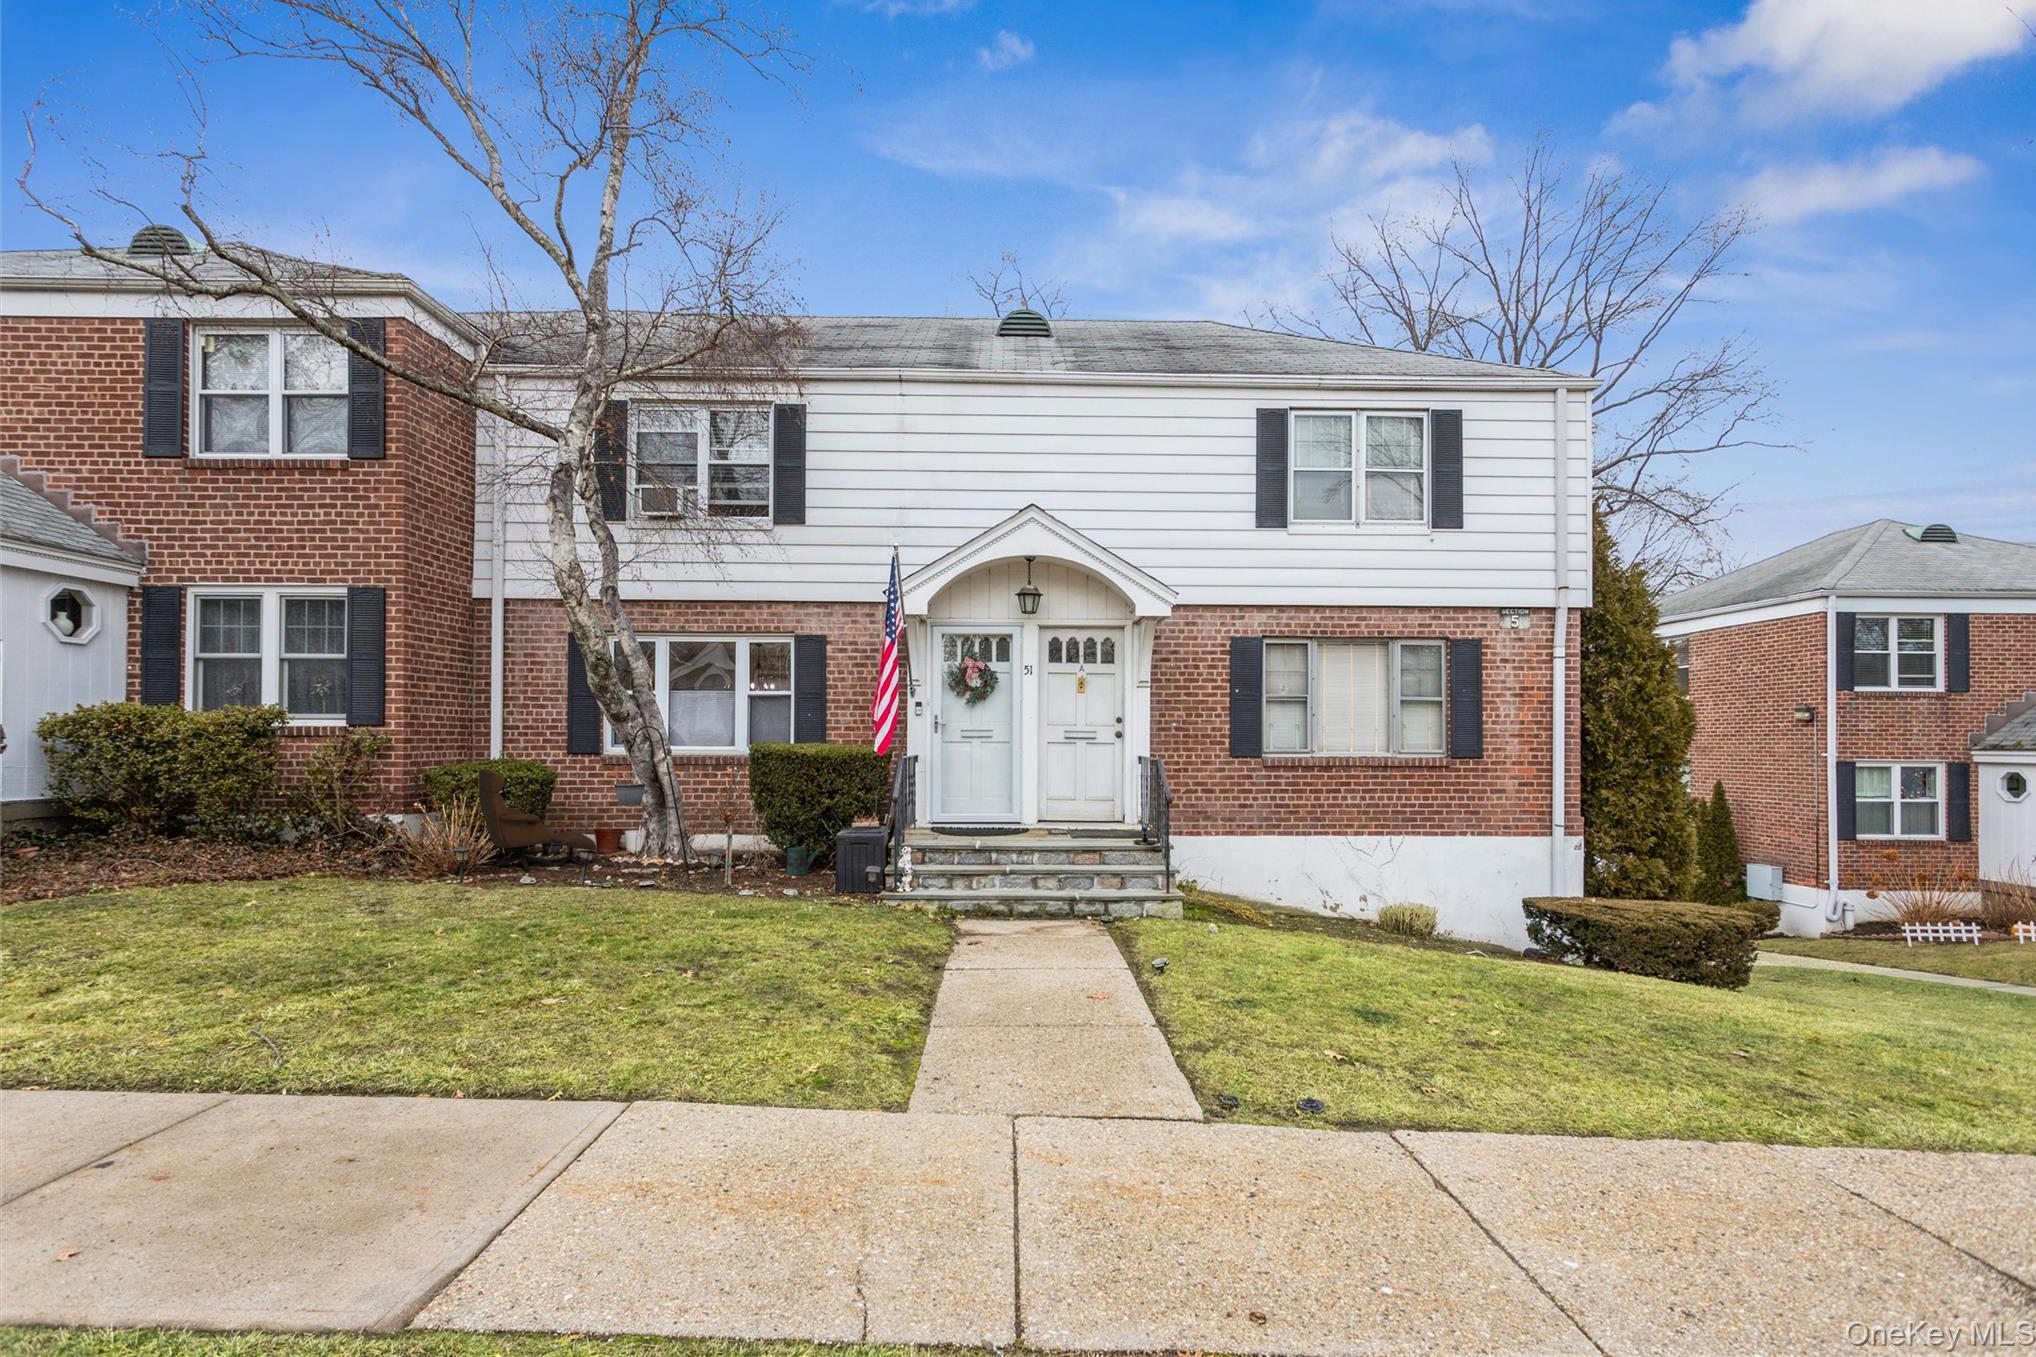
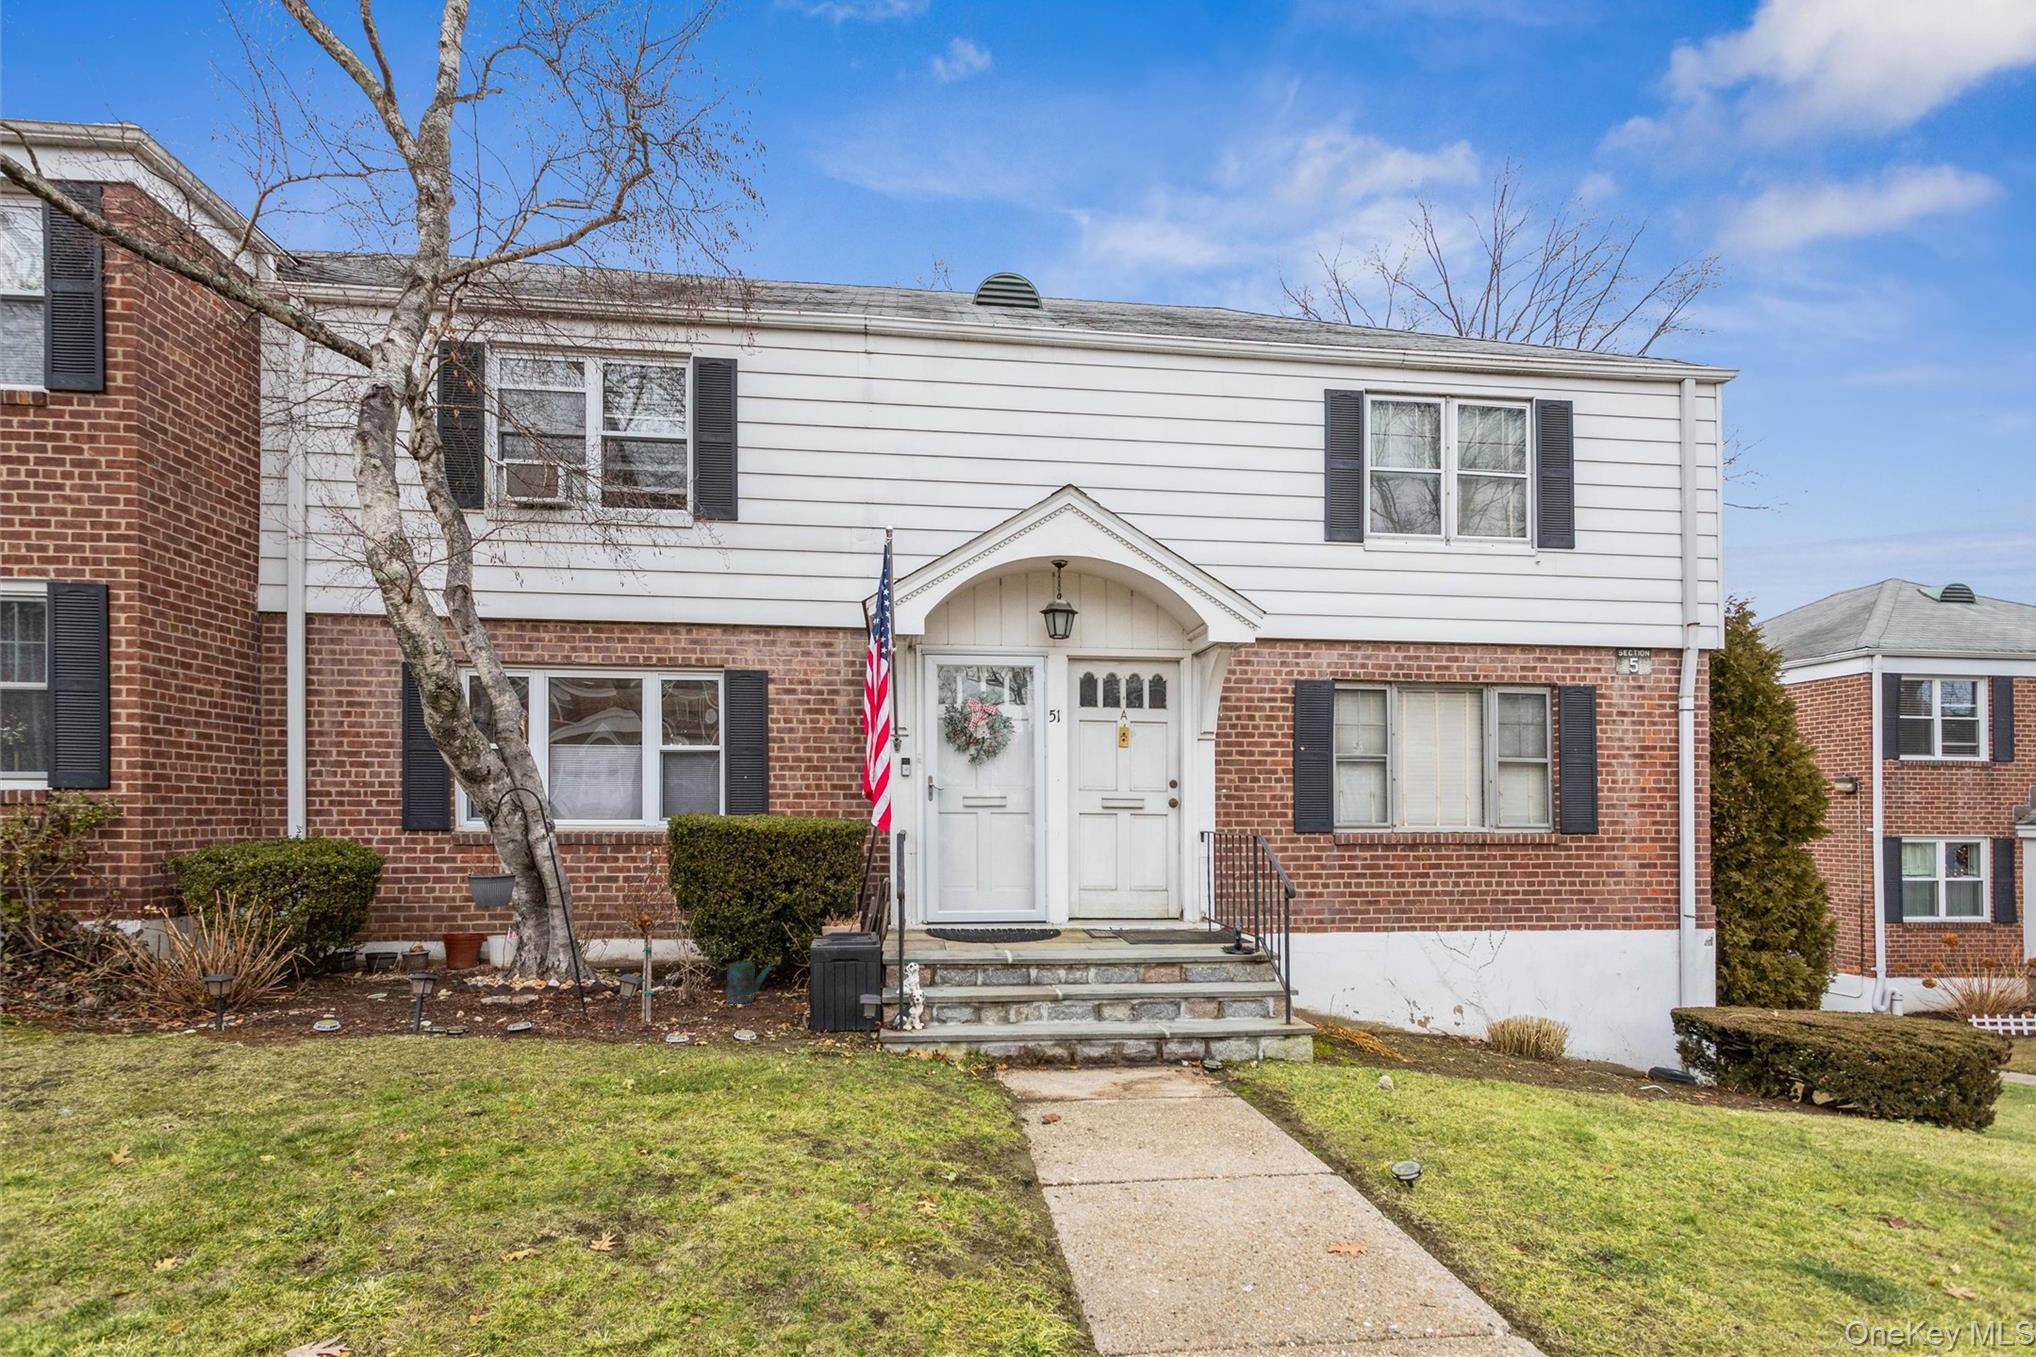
lounge chair: present [479,769,596,871] -> none [267,854,443,1005]

